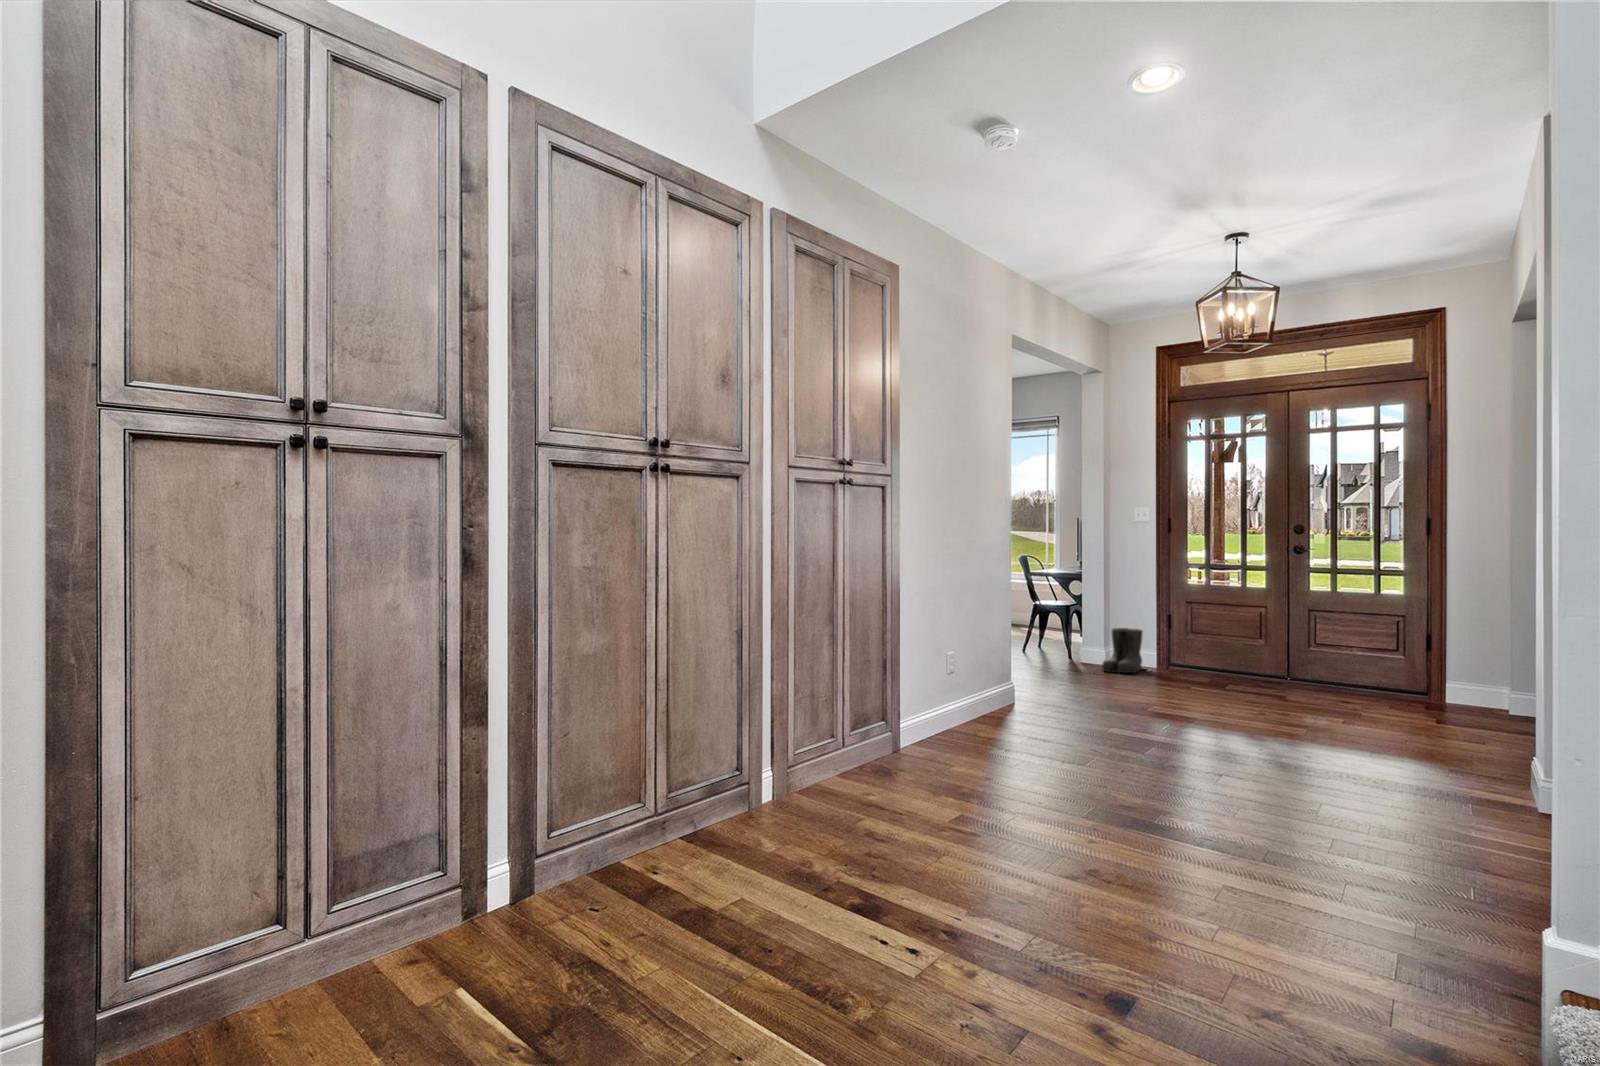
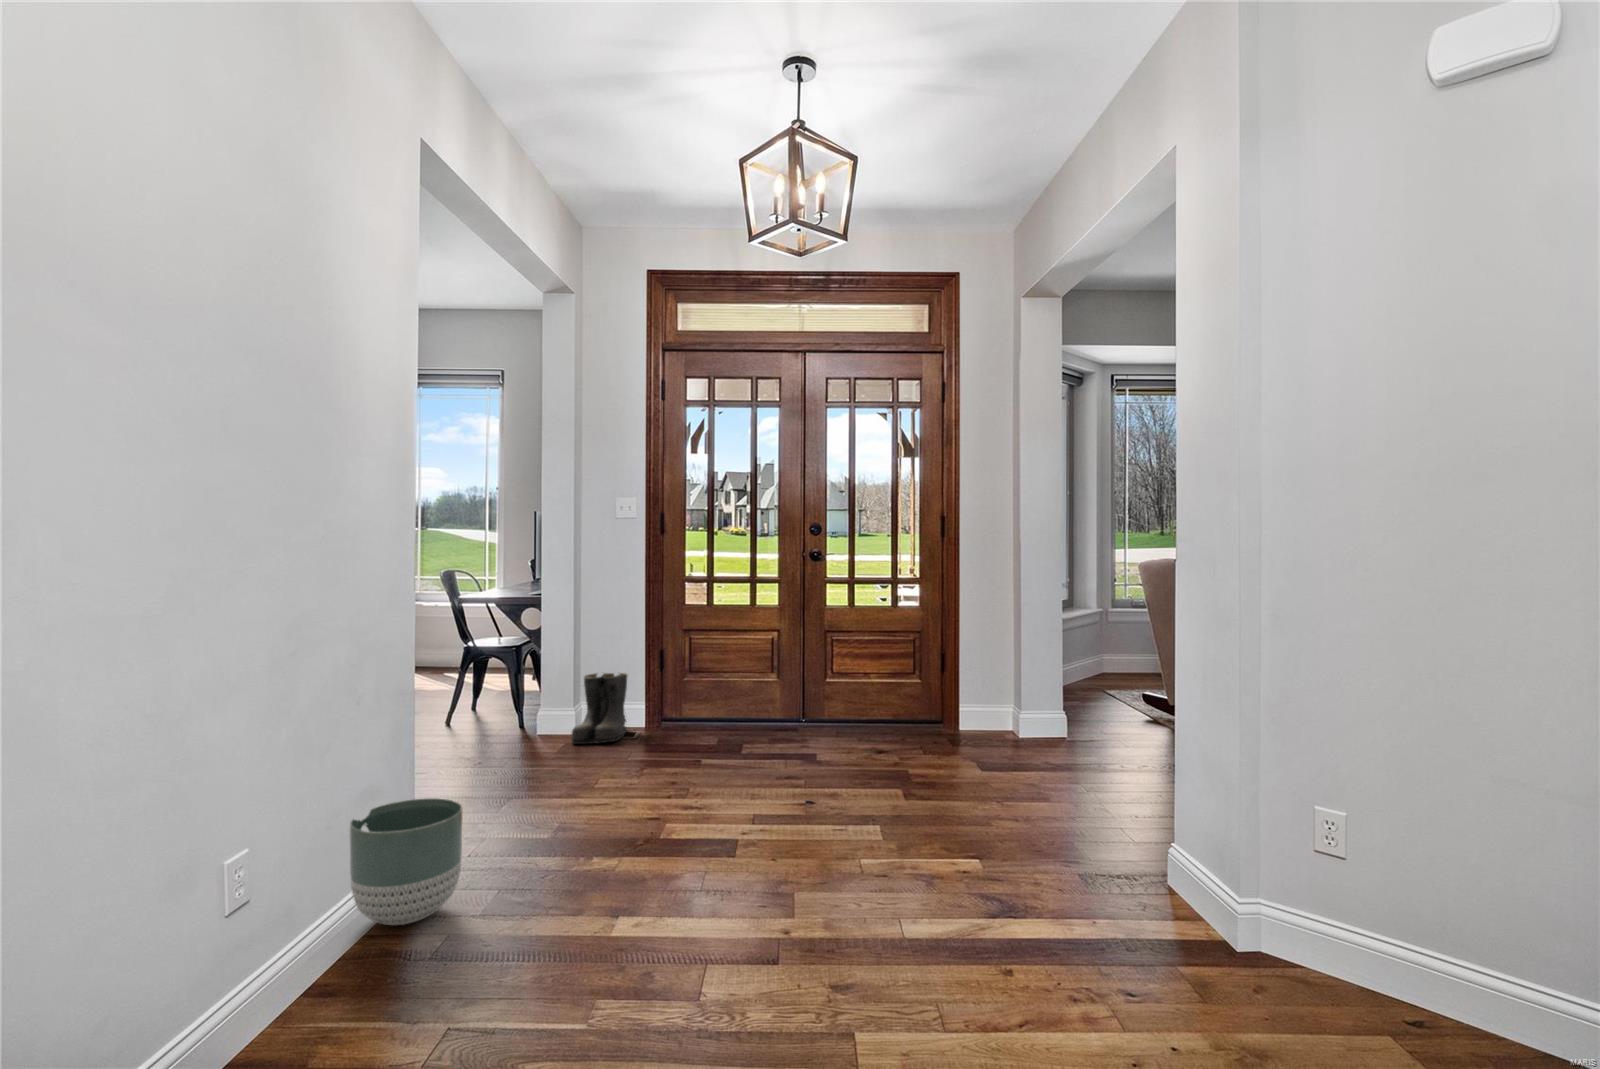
planter: none [991,667,1038,719] -> present [350,798,462,925]

